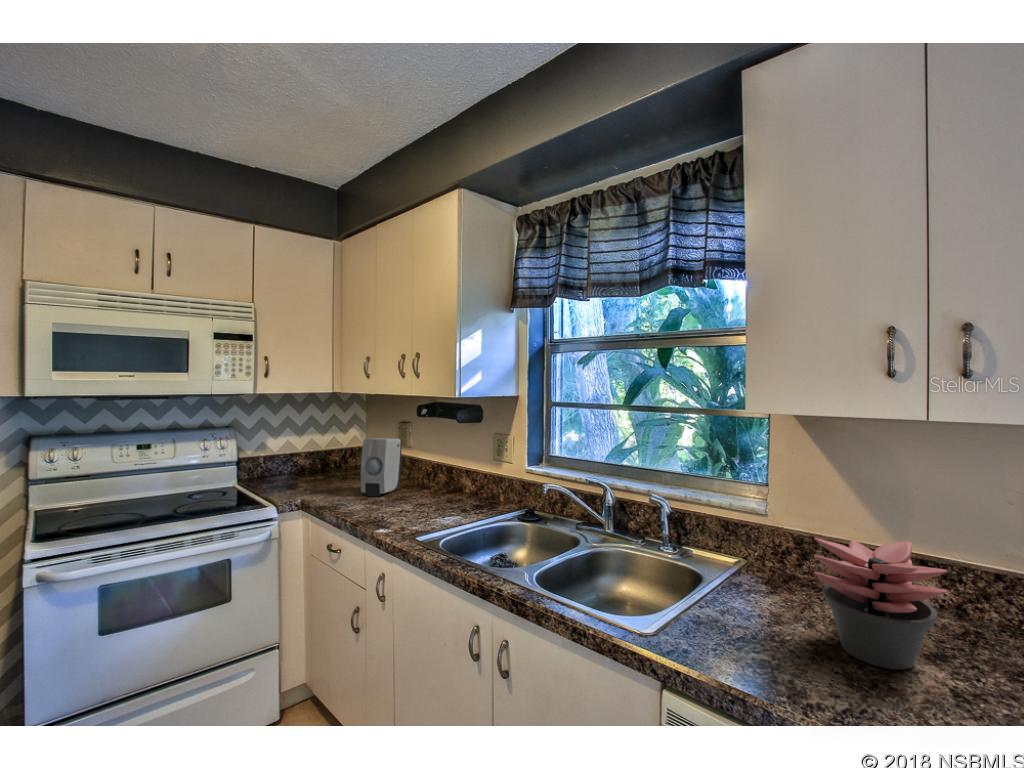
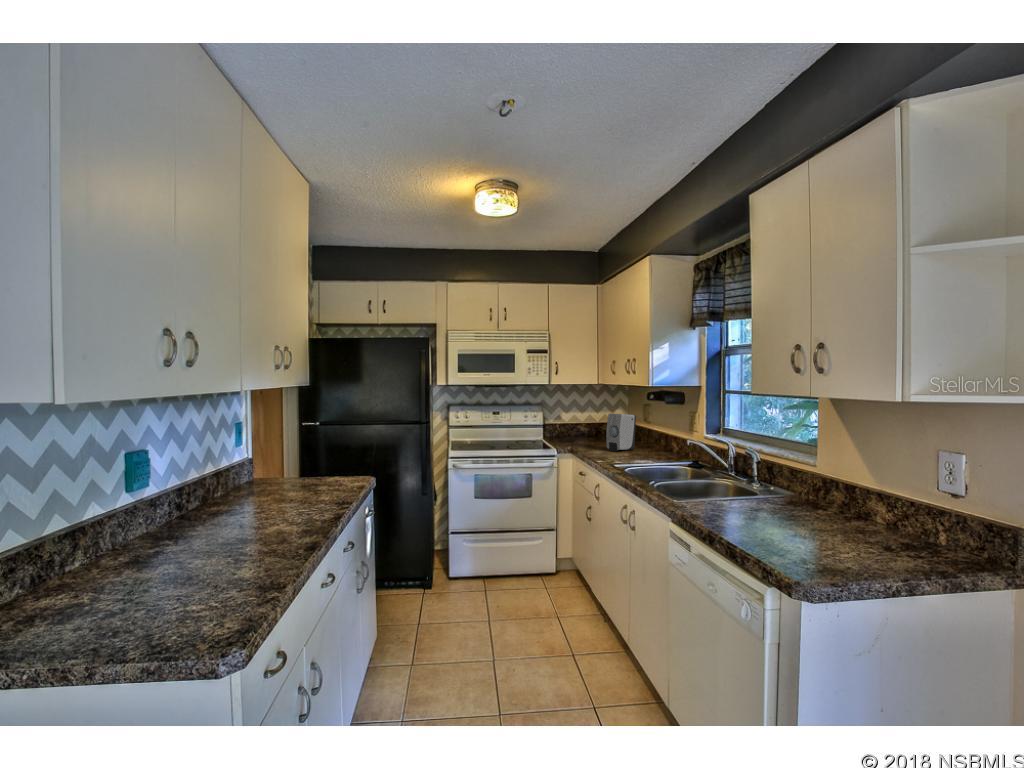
succulent plant: present [814,538,947,670] -> none [758,464,821,529]

